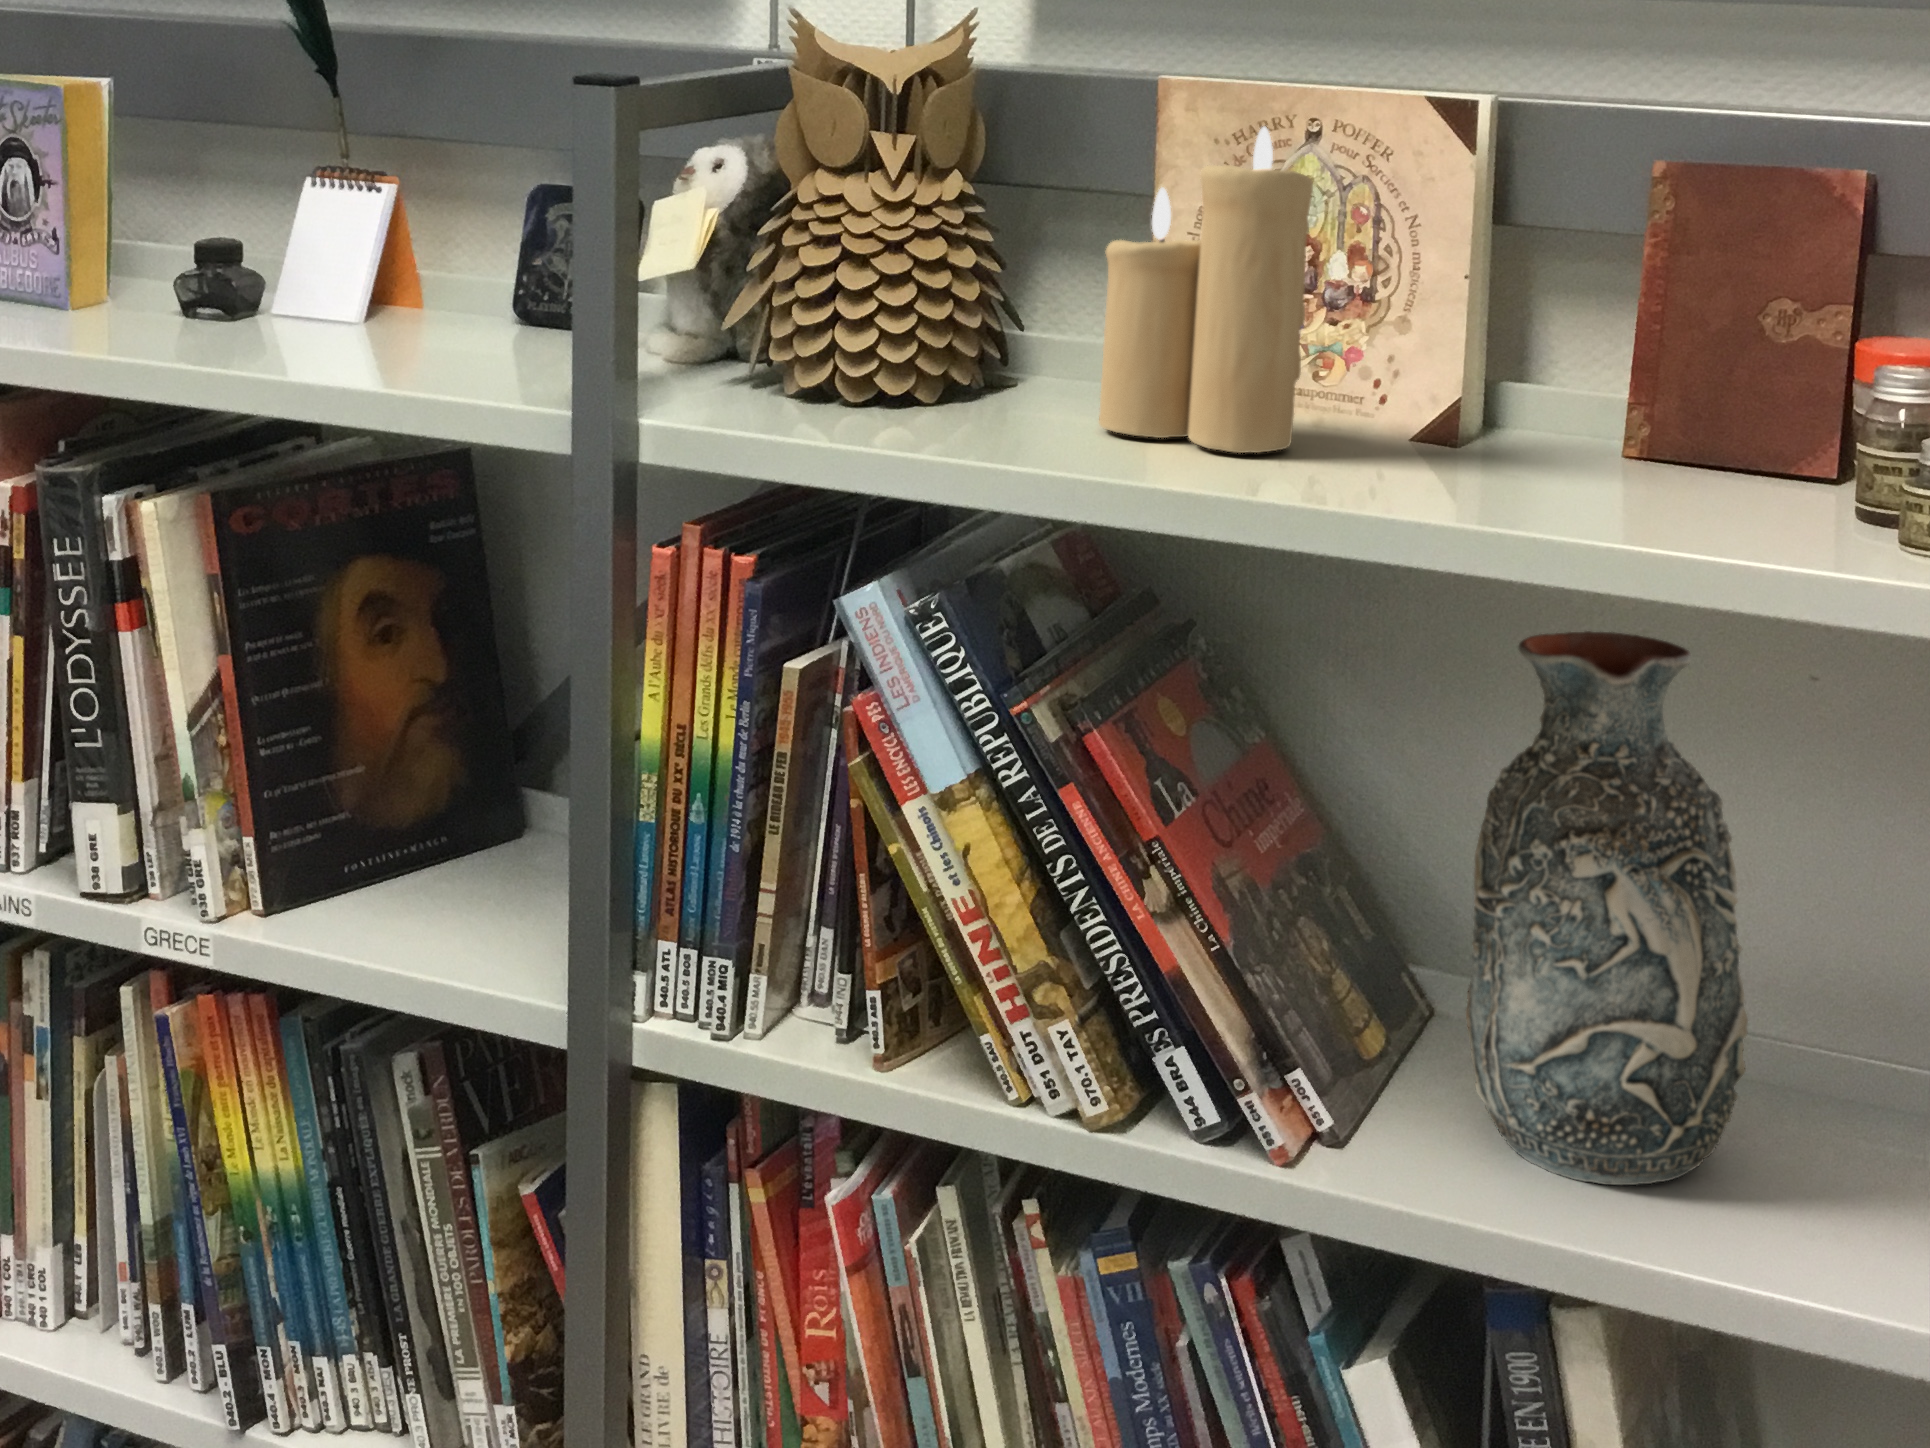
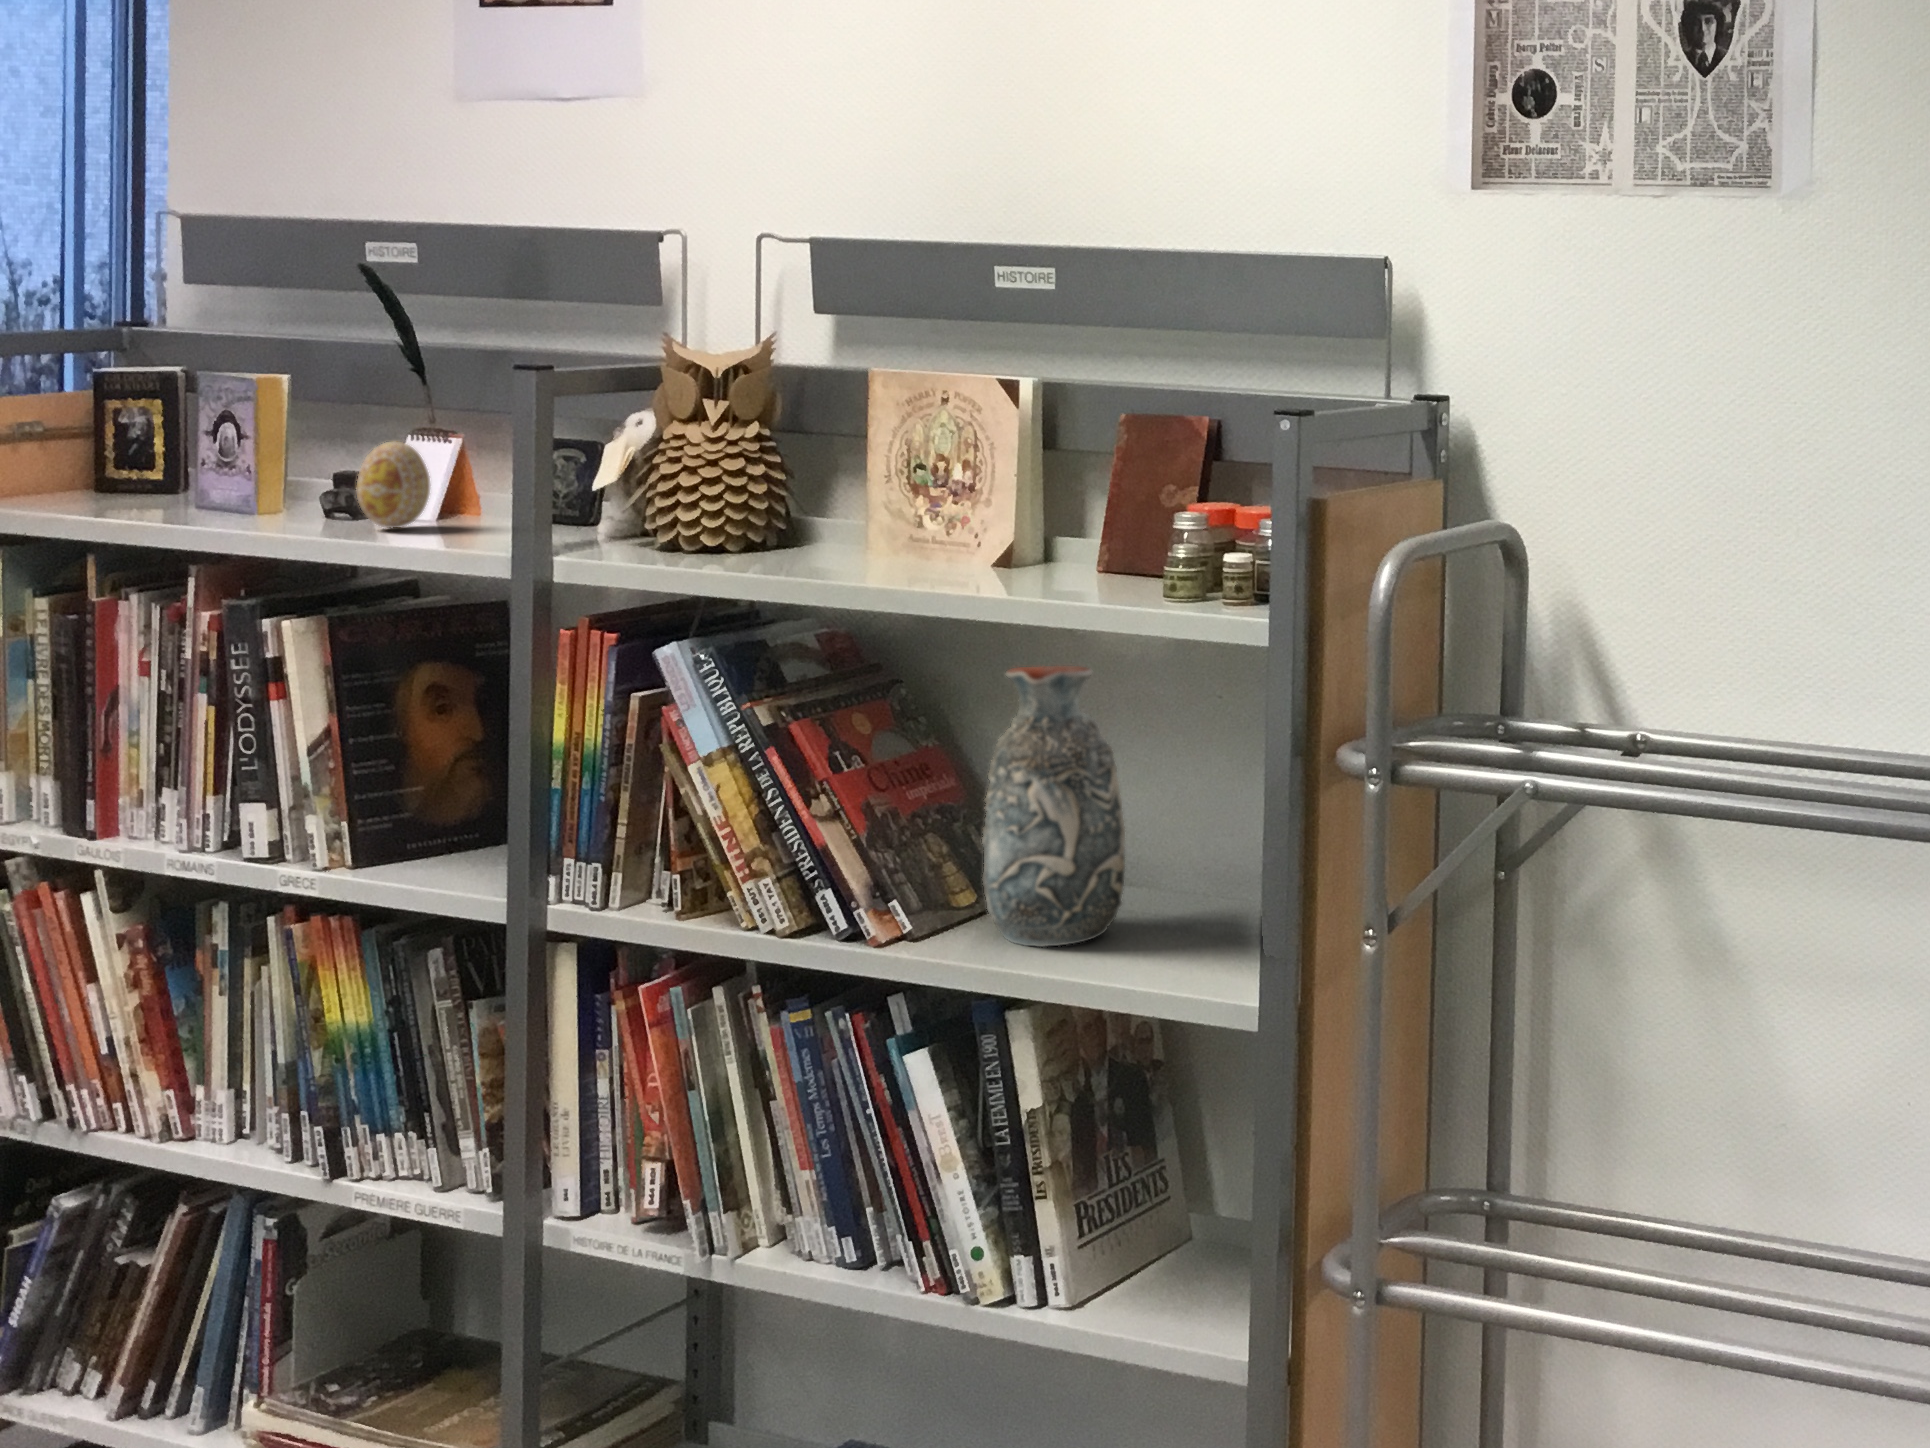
candle: present [1099,126,1313,453] -> none [813,401,917,573]
decorative egg: none [238,192,353,339] -> present [356,442,430,528]

